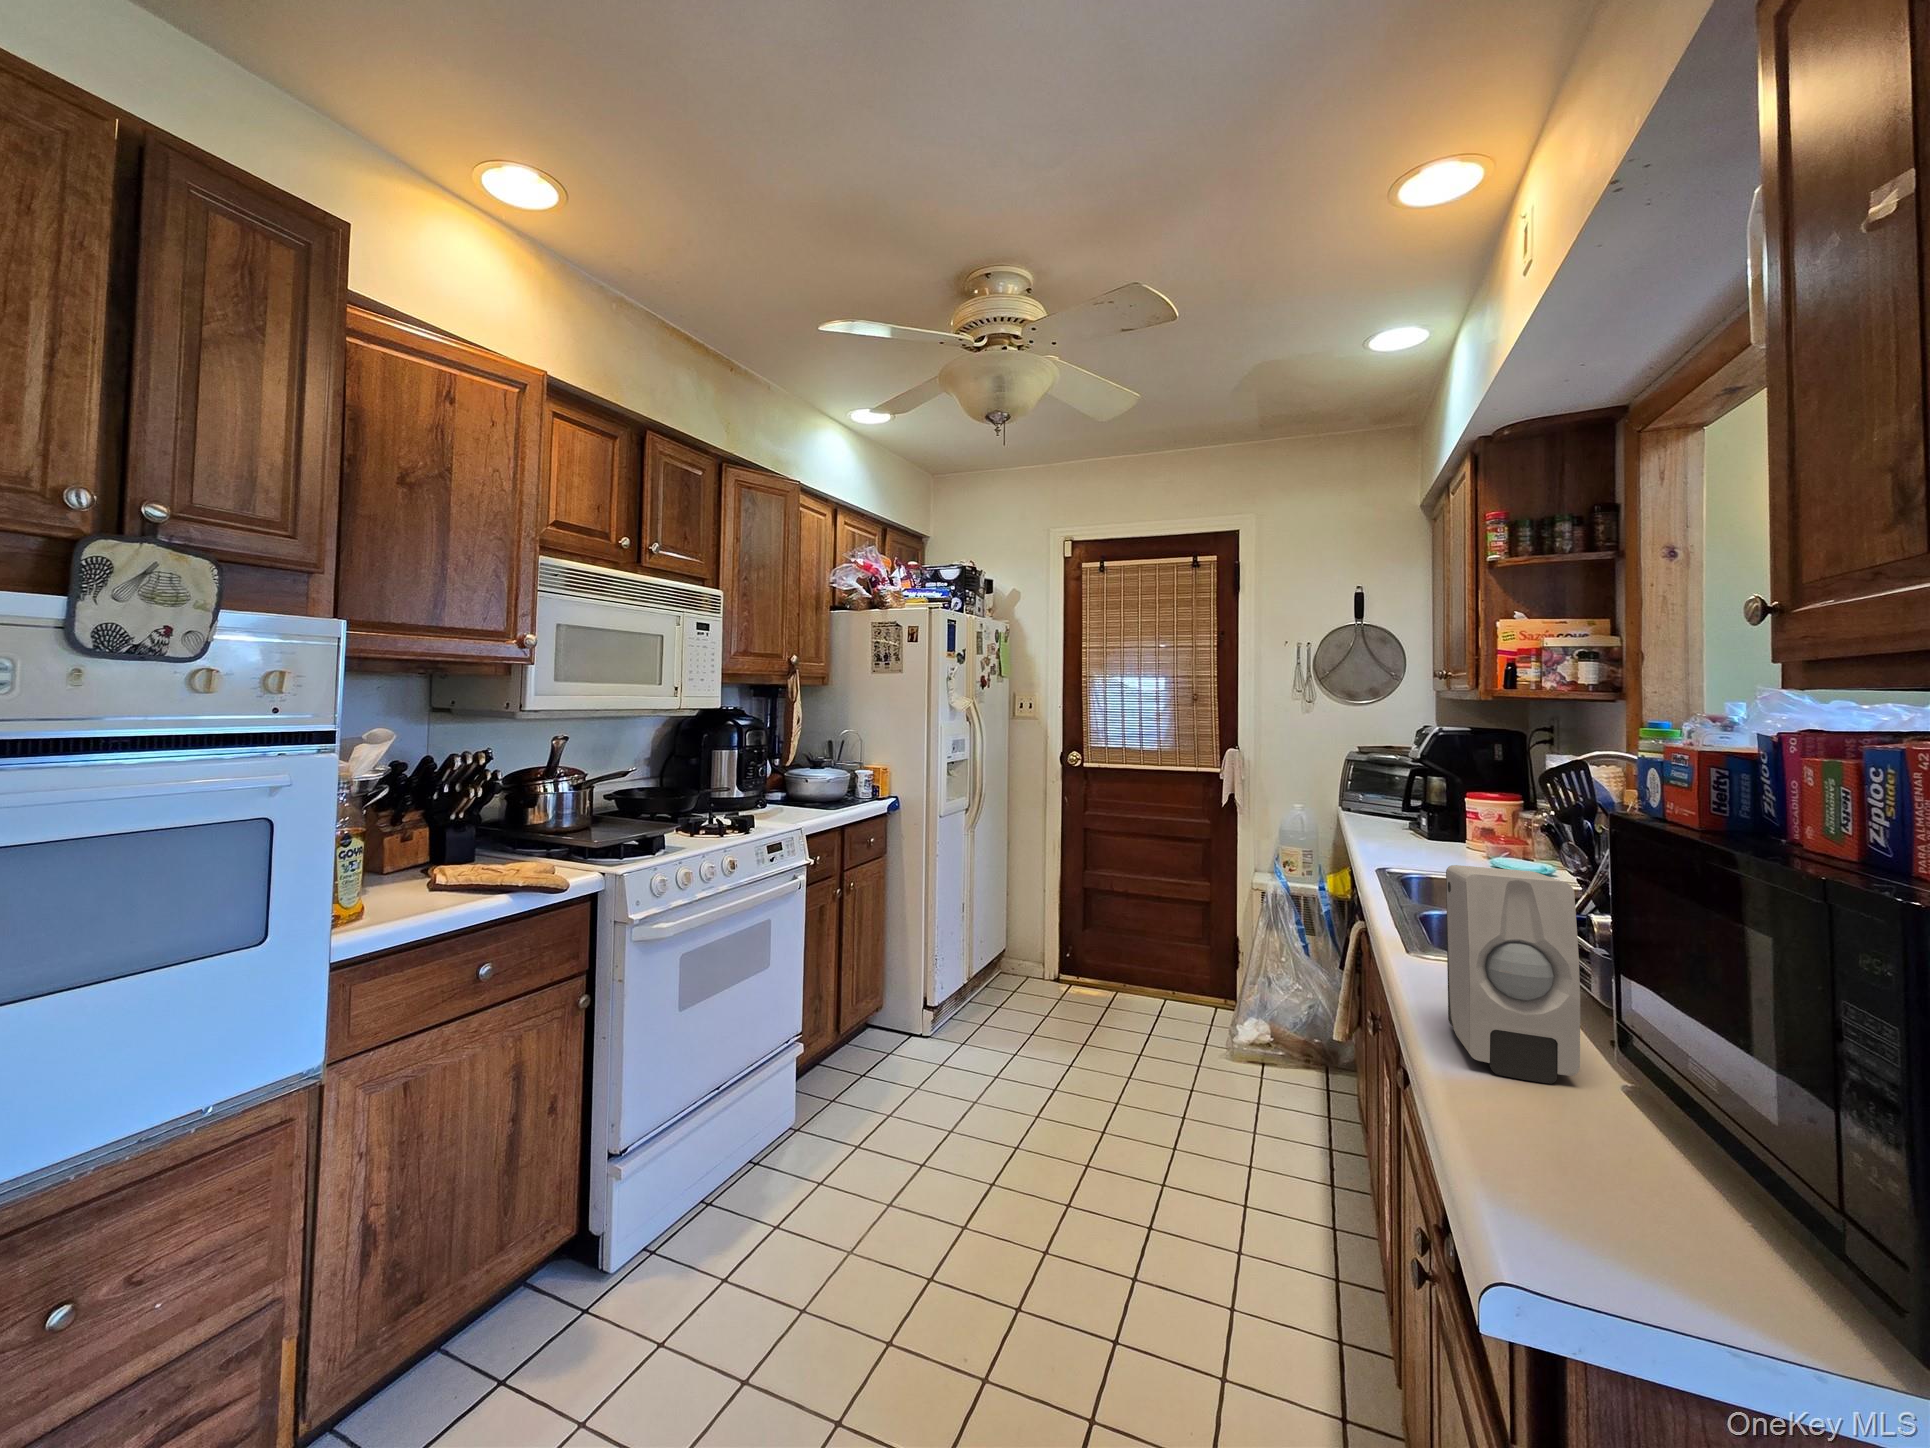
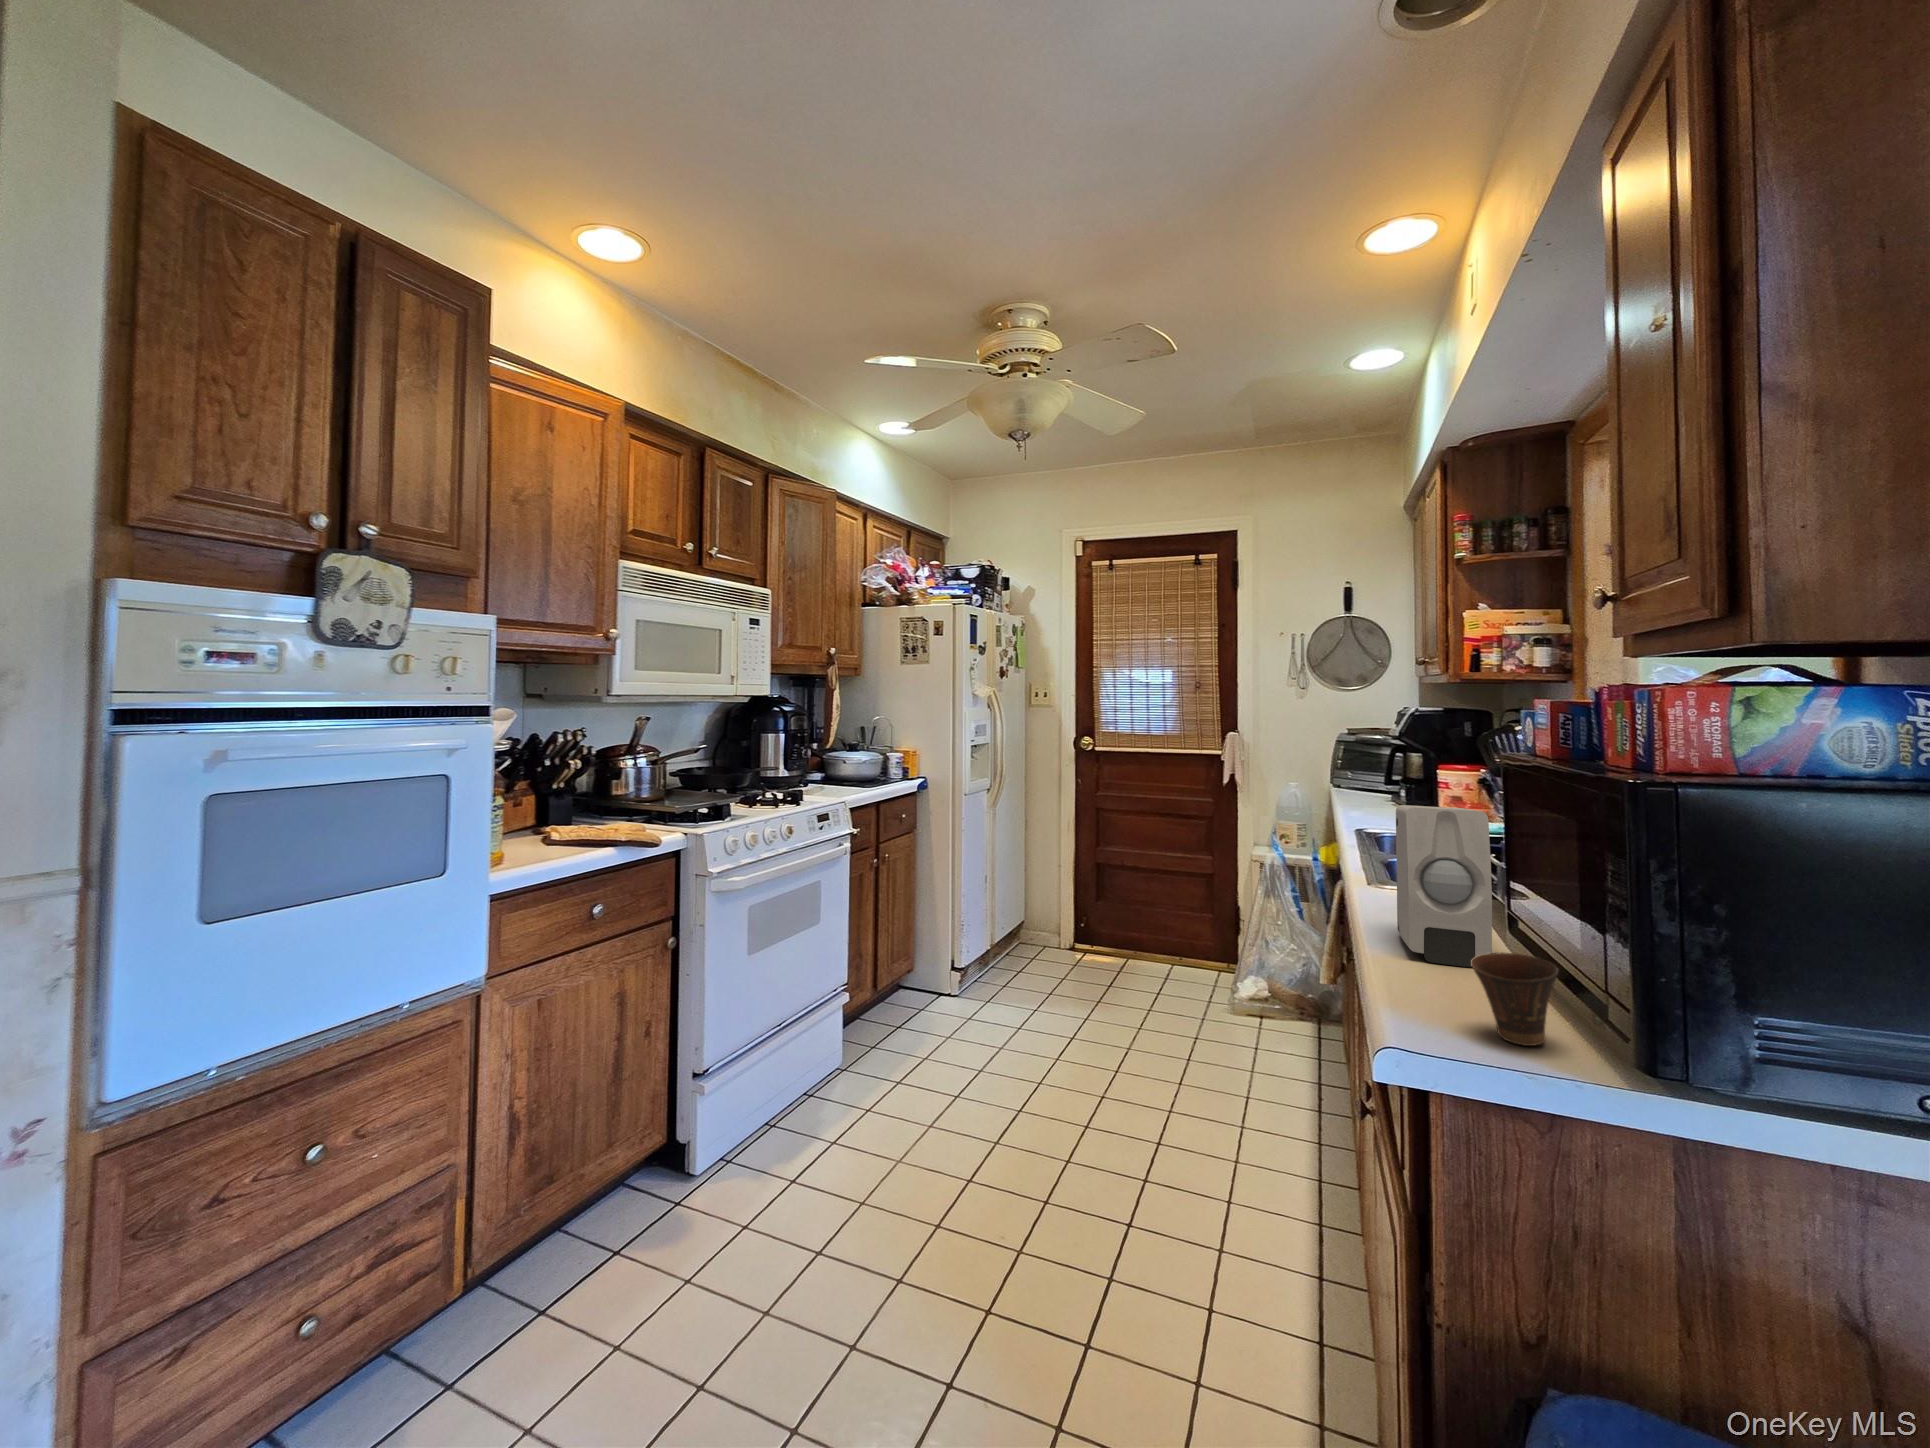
cup: none [1581,1098,1713,1241] -> present [1471,953,1558,1046]

